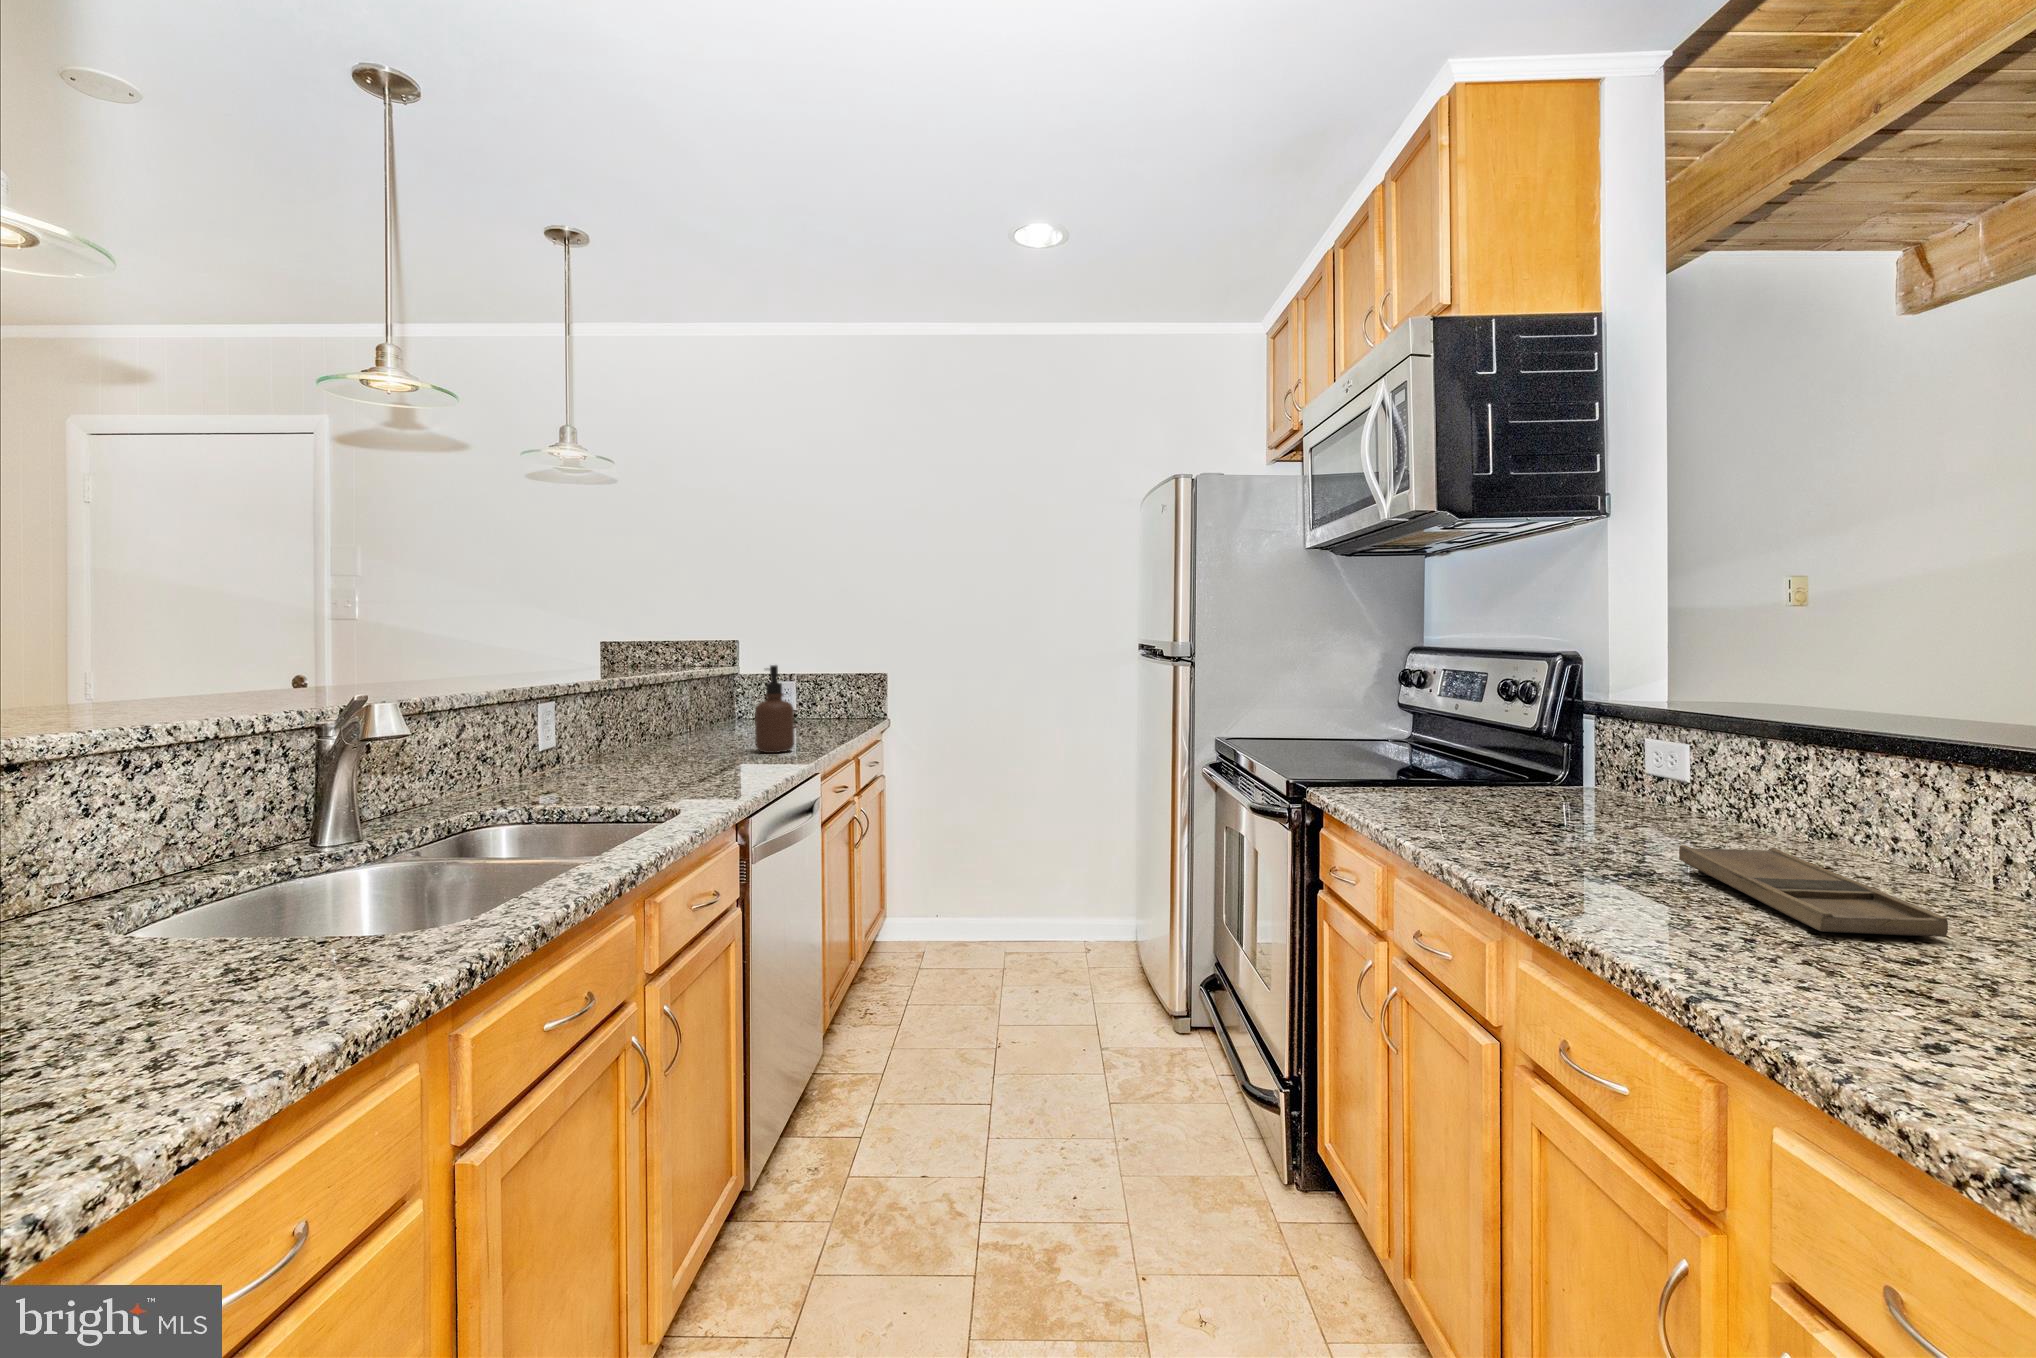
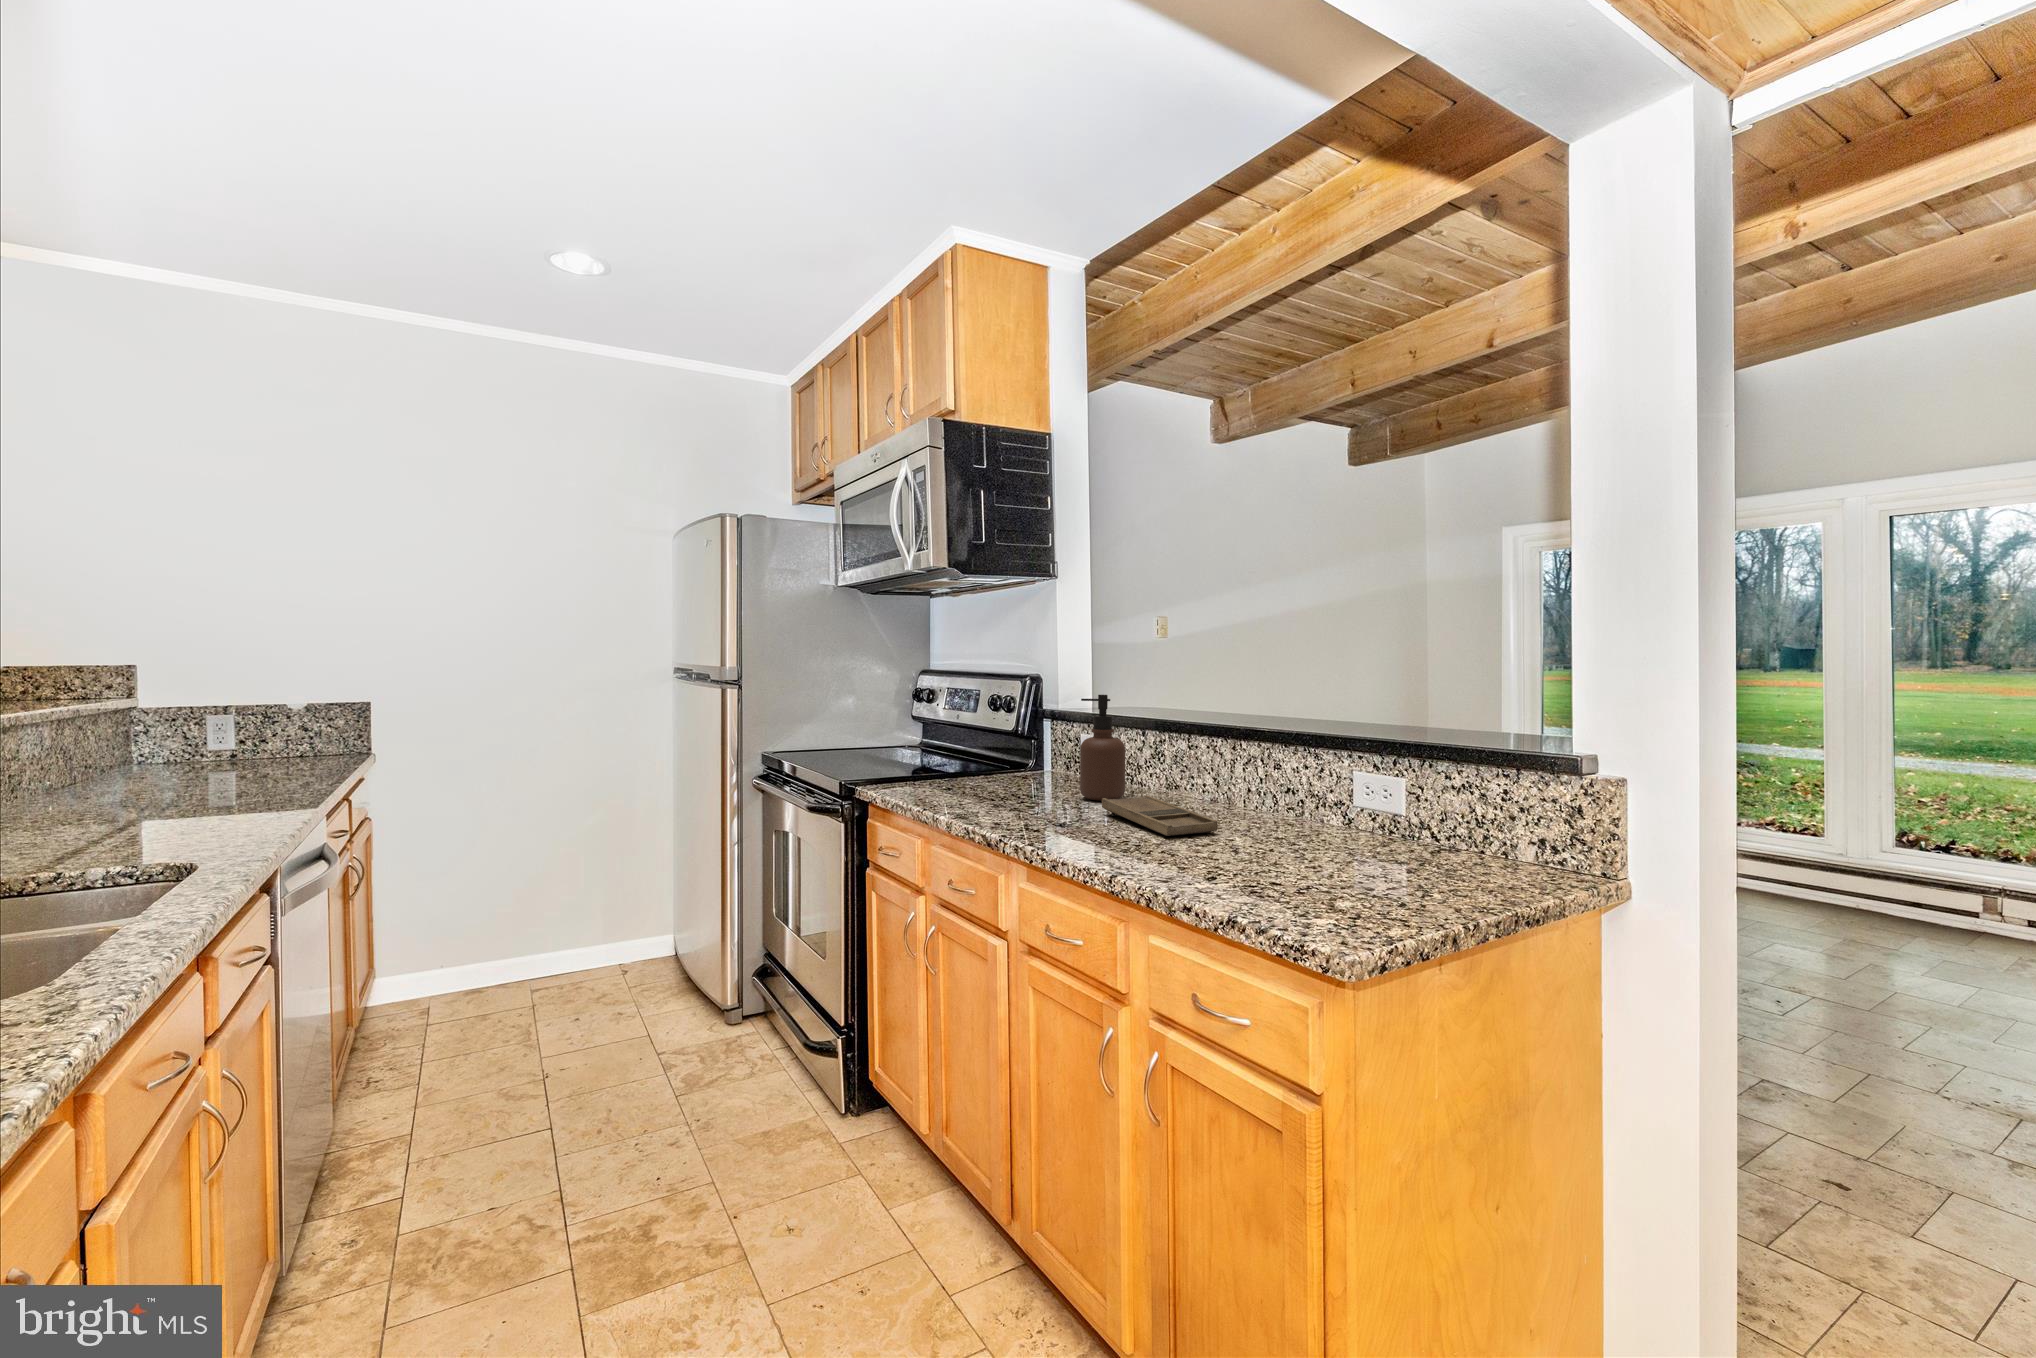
soap dispenser: present [755,665,794,753] -> present [1080,695,1125,801]

